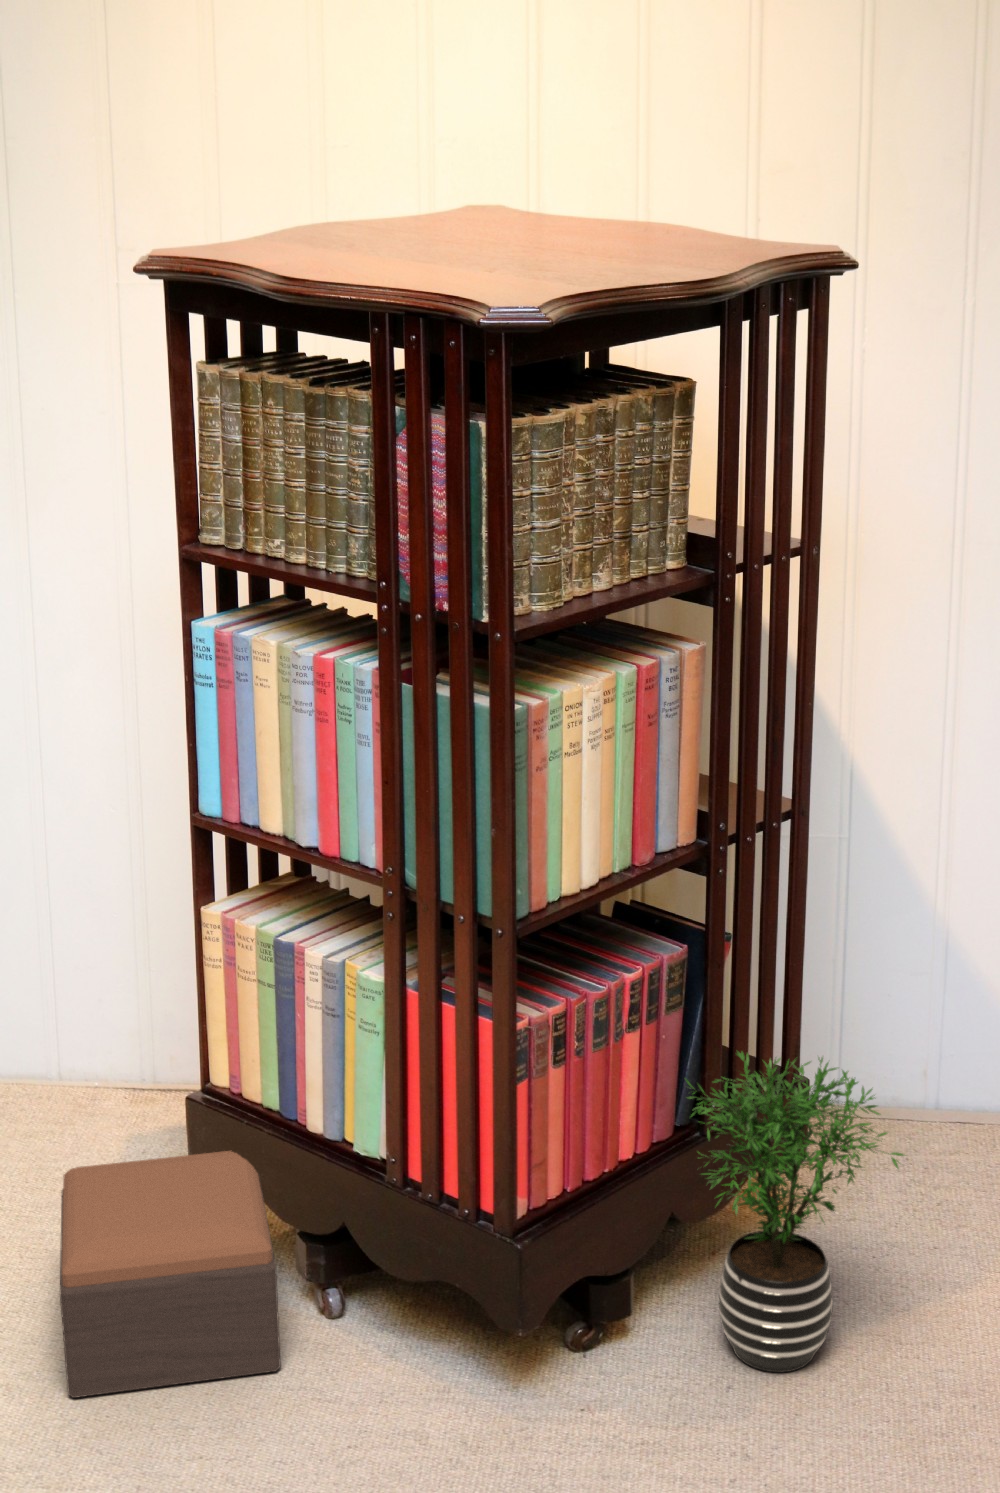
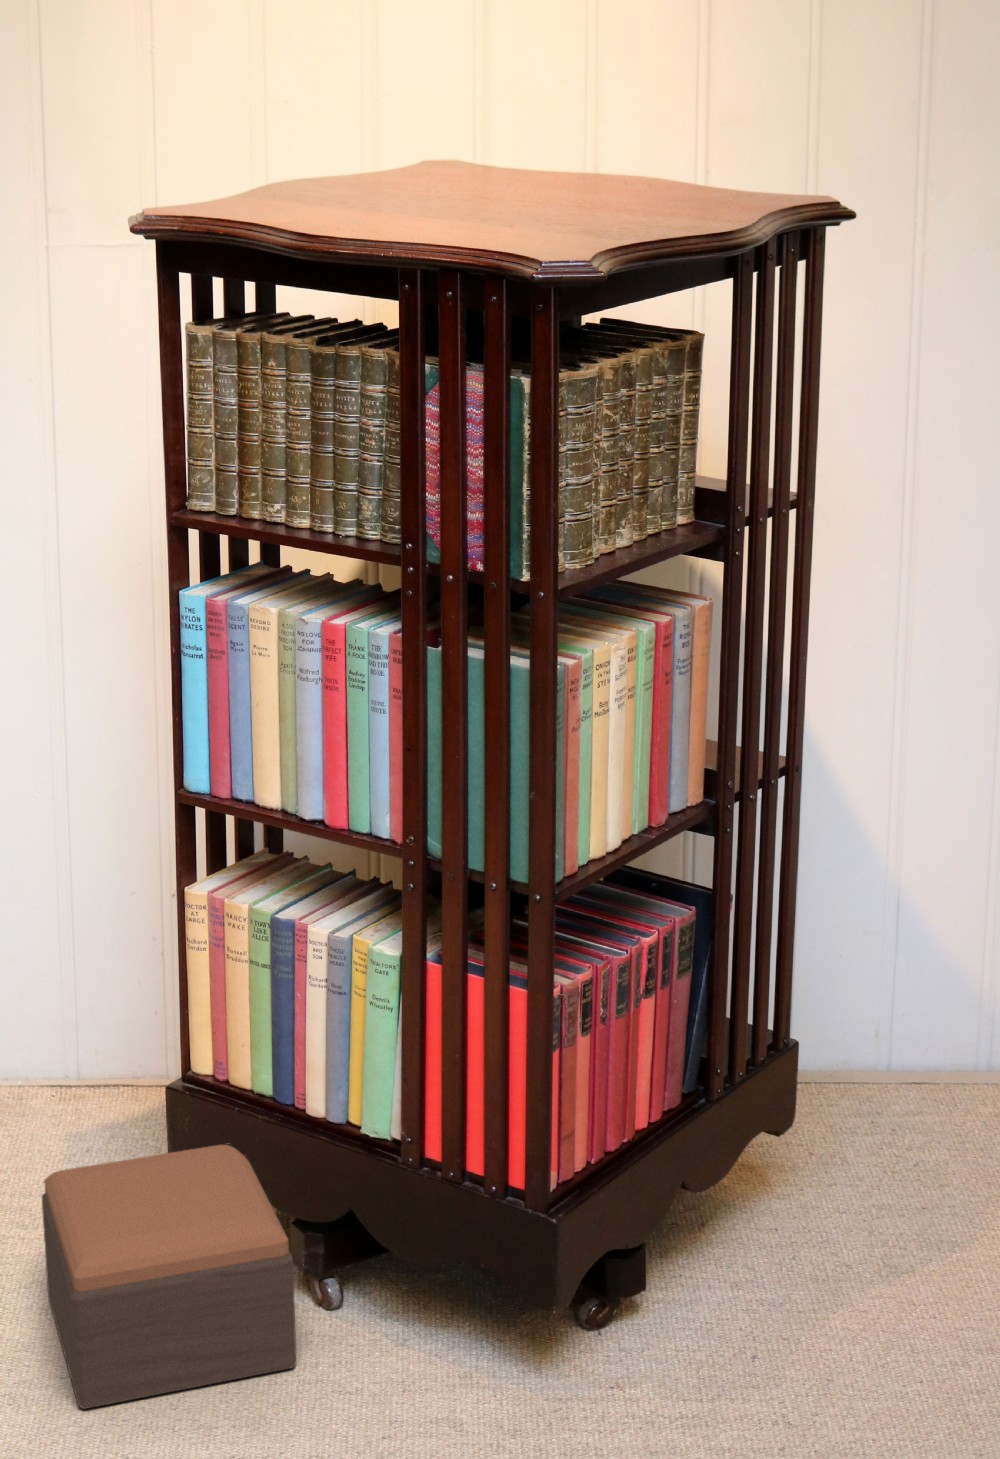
potted plant: present [685,1052,905,1372] -> none [697,1012,933,1334]

